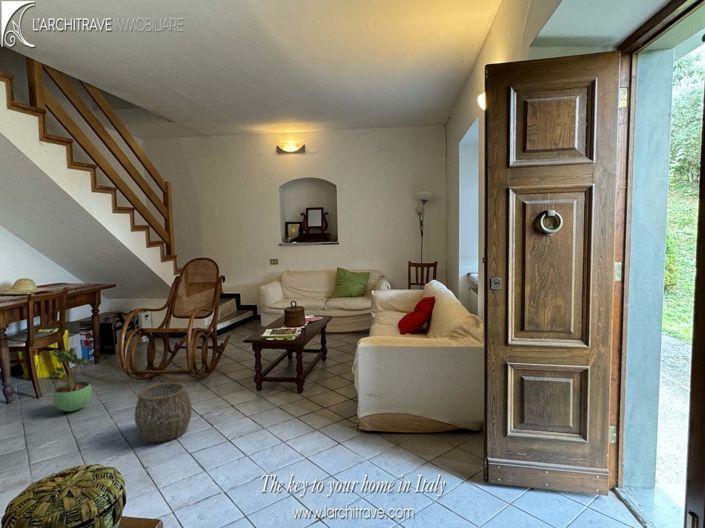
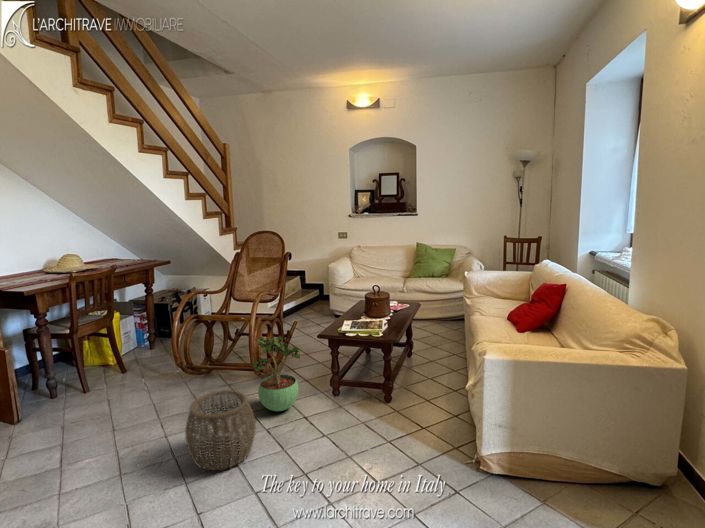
potted plant: present [49,348,92,411] -> present [252,335,300,411]

